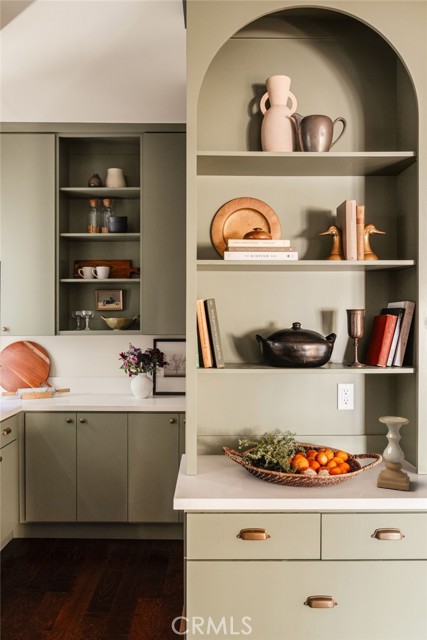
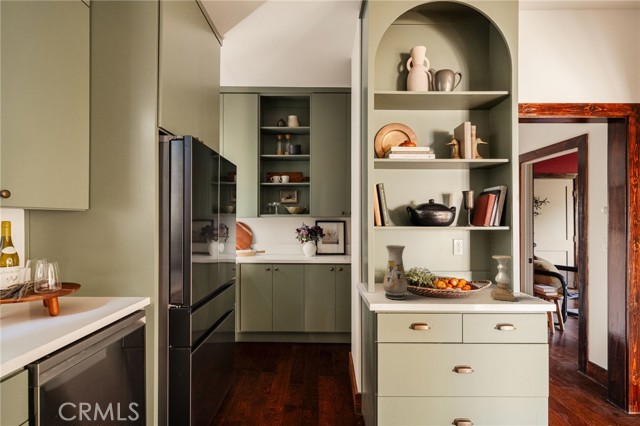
vase: none [207,399,244,486] -> present [383,245,407,299]

